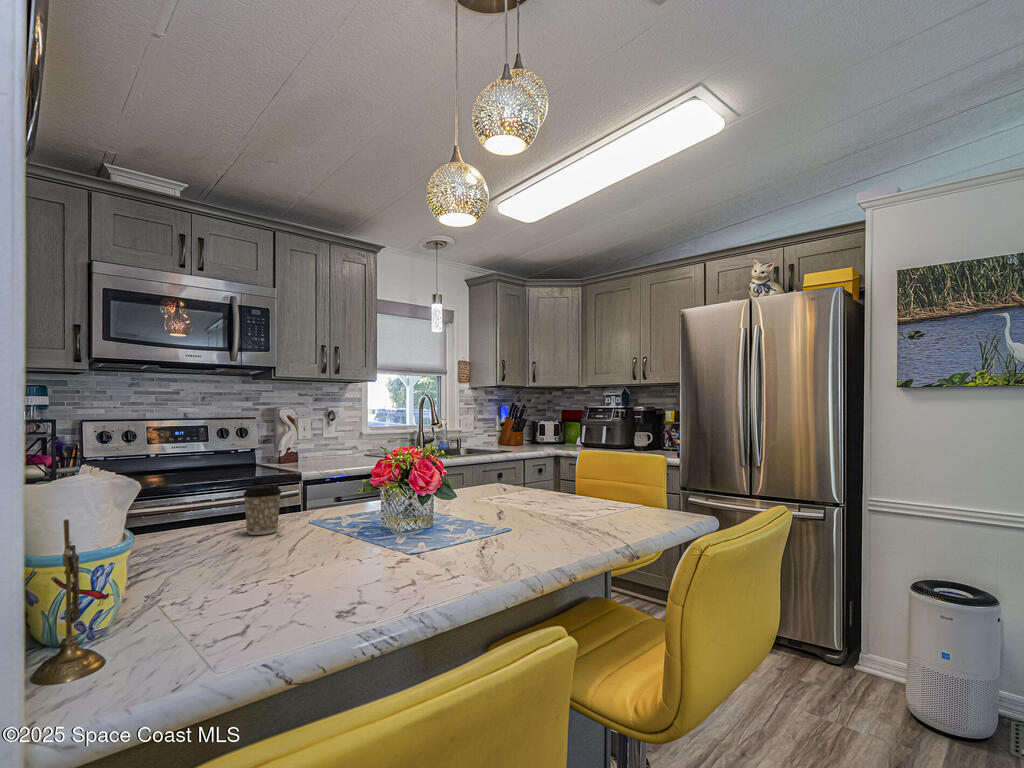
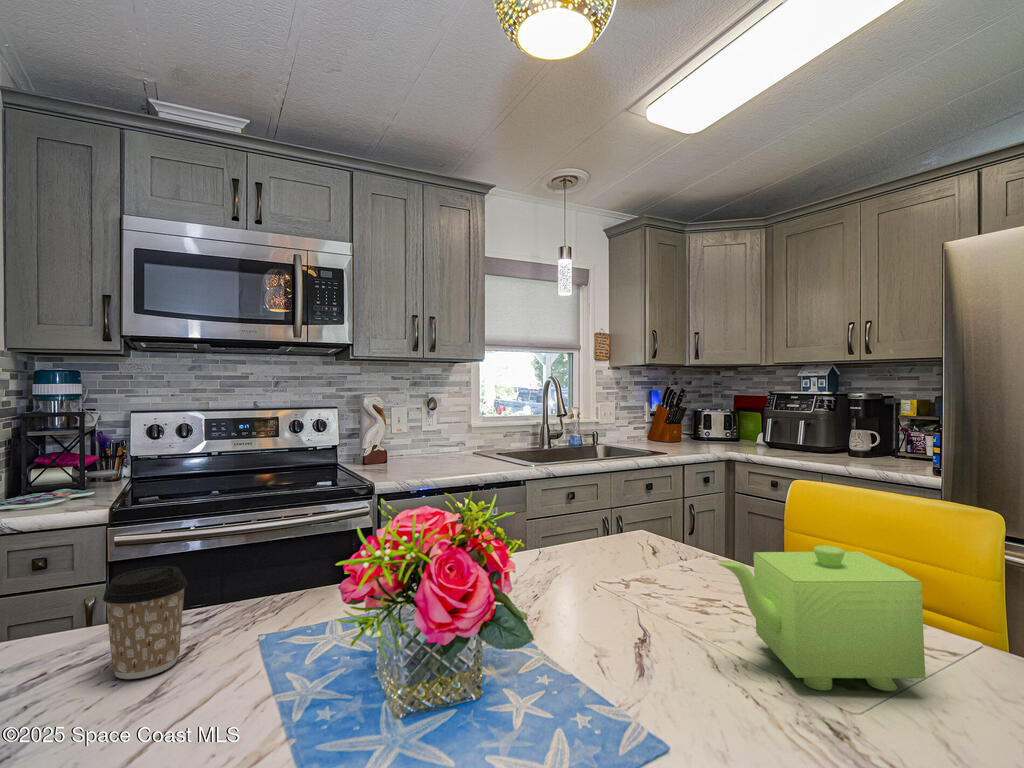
teapot: none [533,463,611,518] -> present [718,545,925,691]

